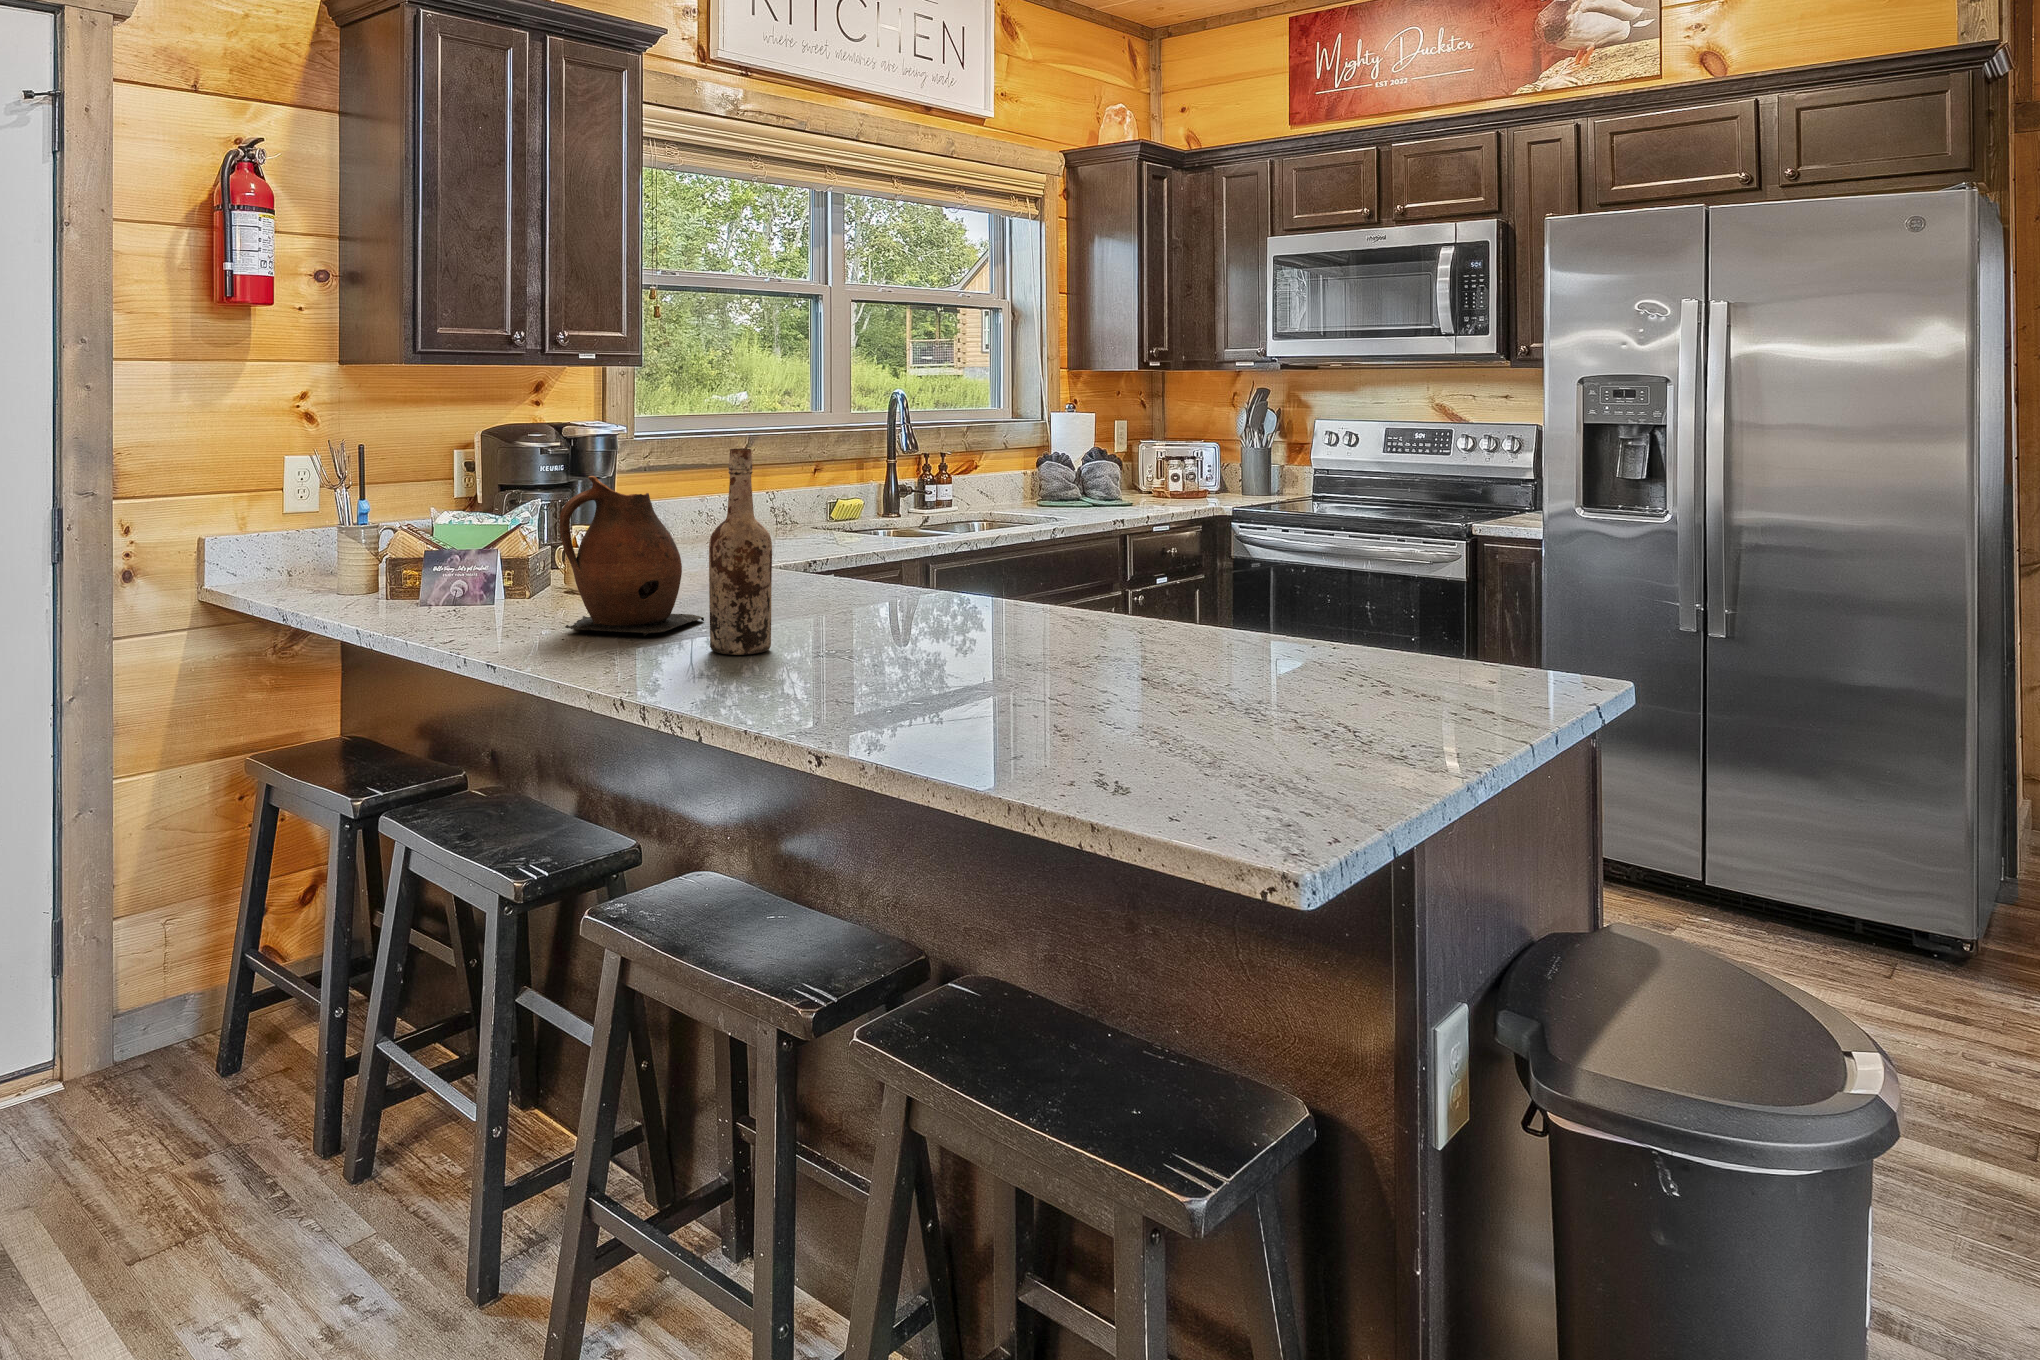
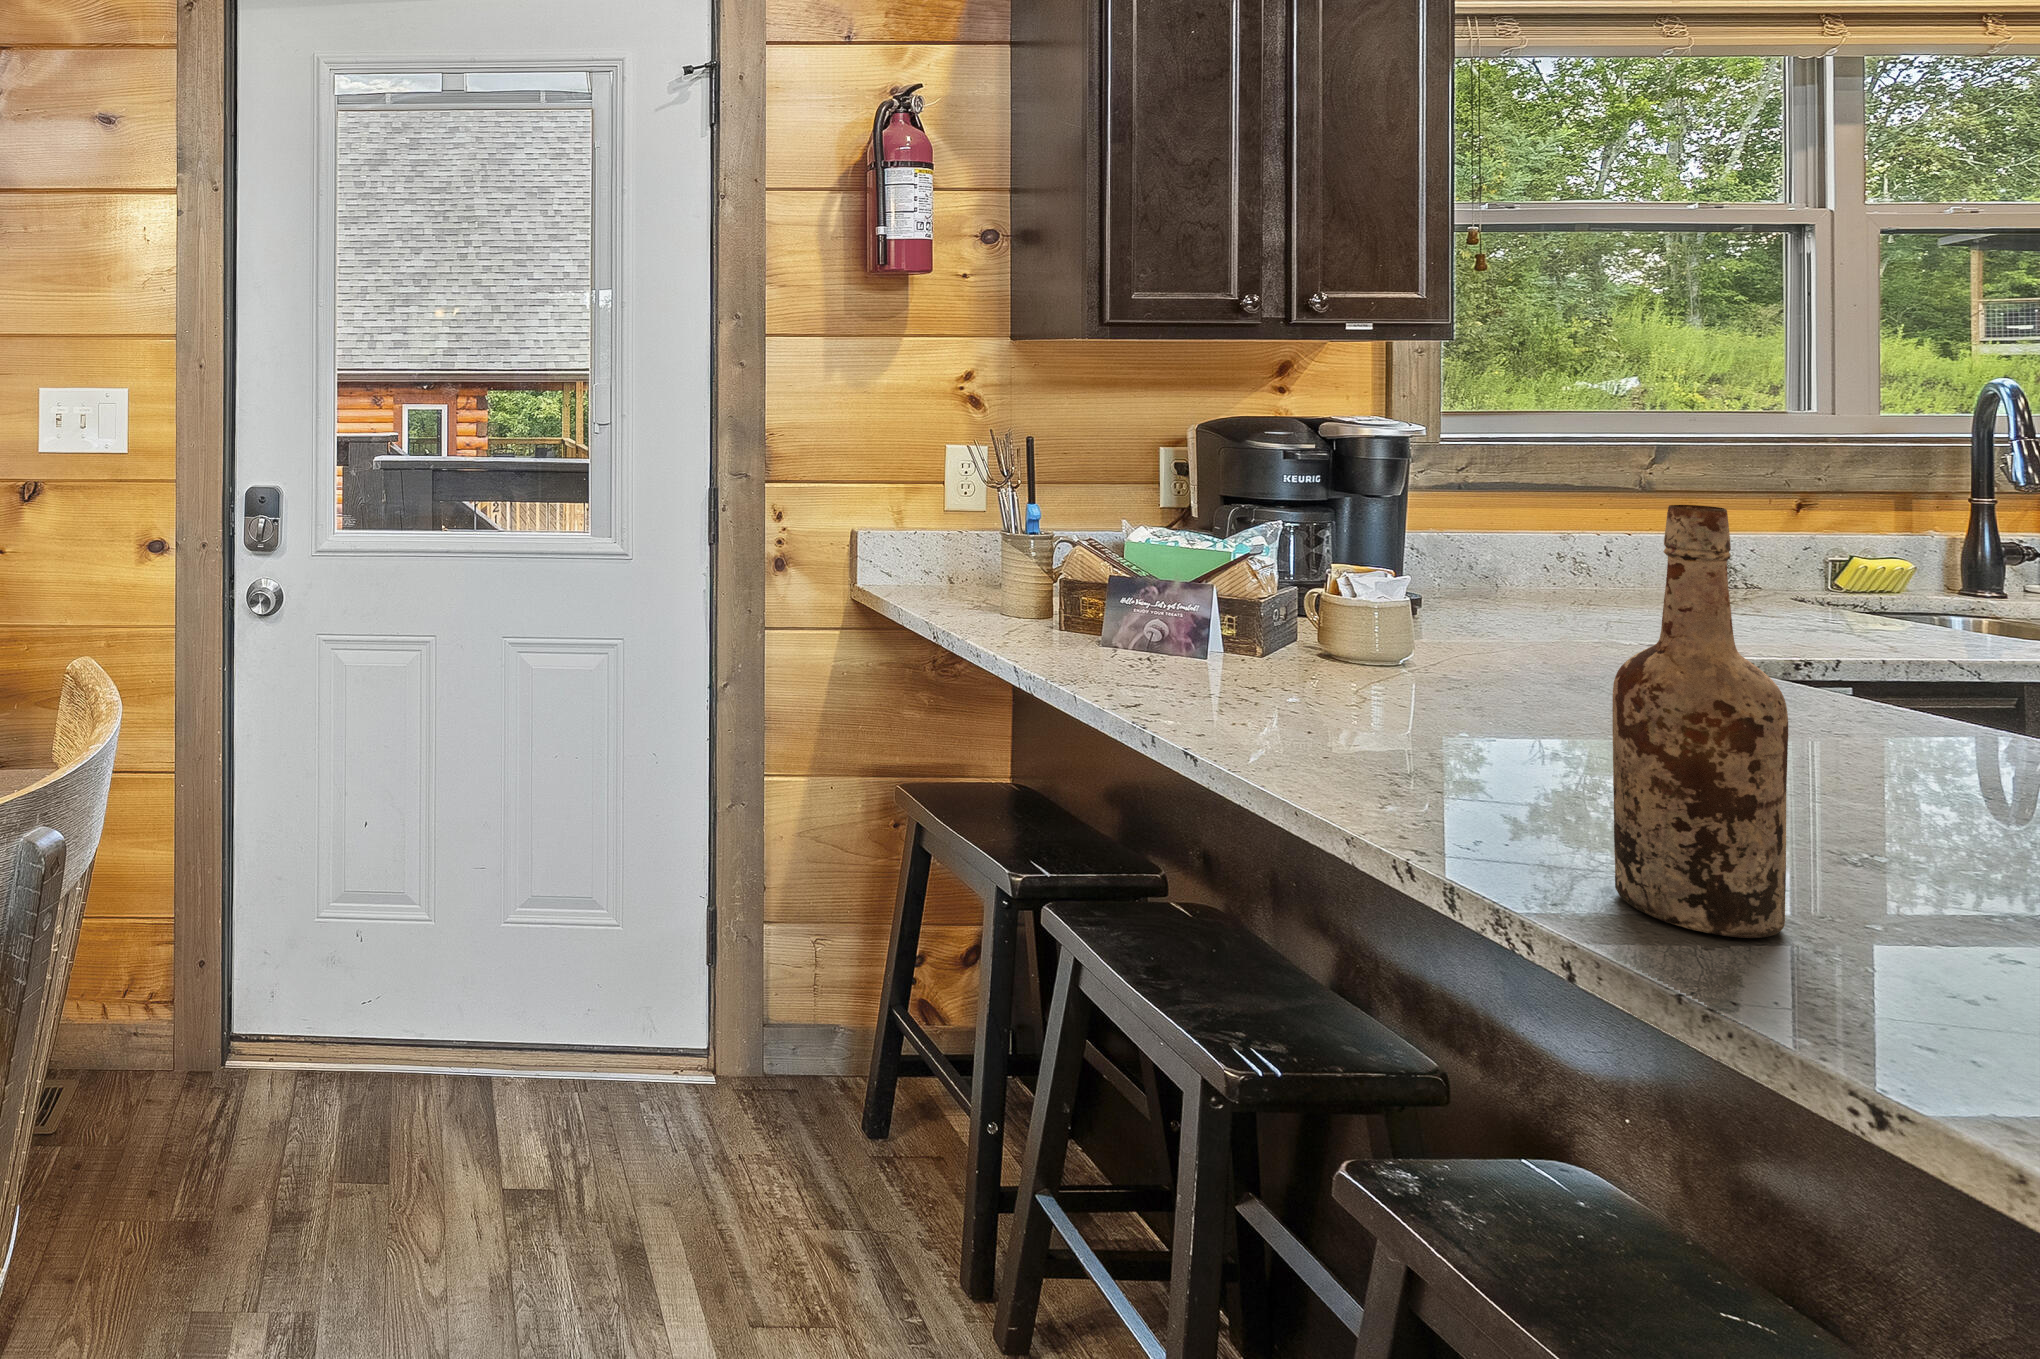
ceramic pitcher: present [559,476,704,636] -> none [1291,517,1589,813]

